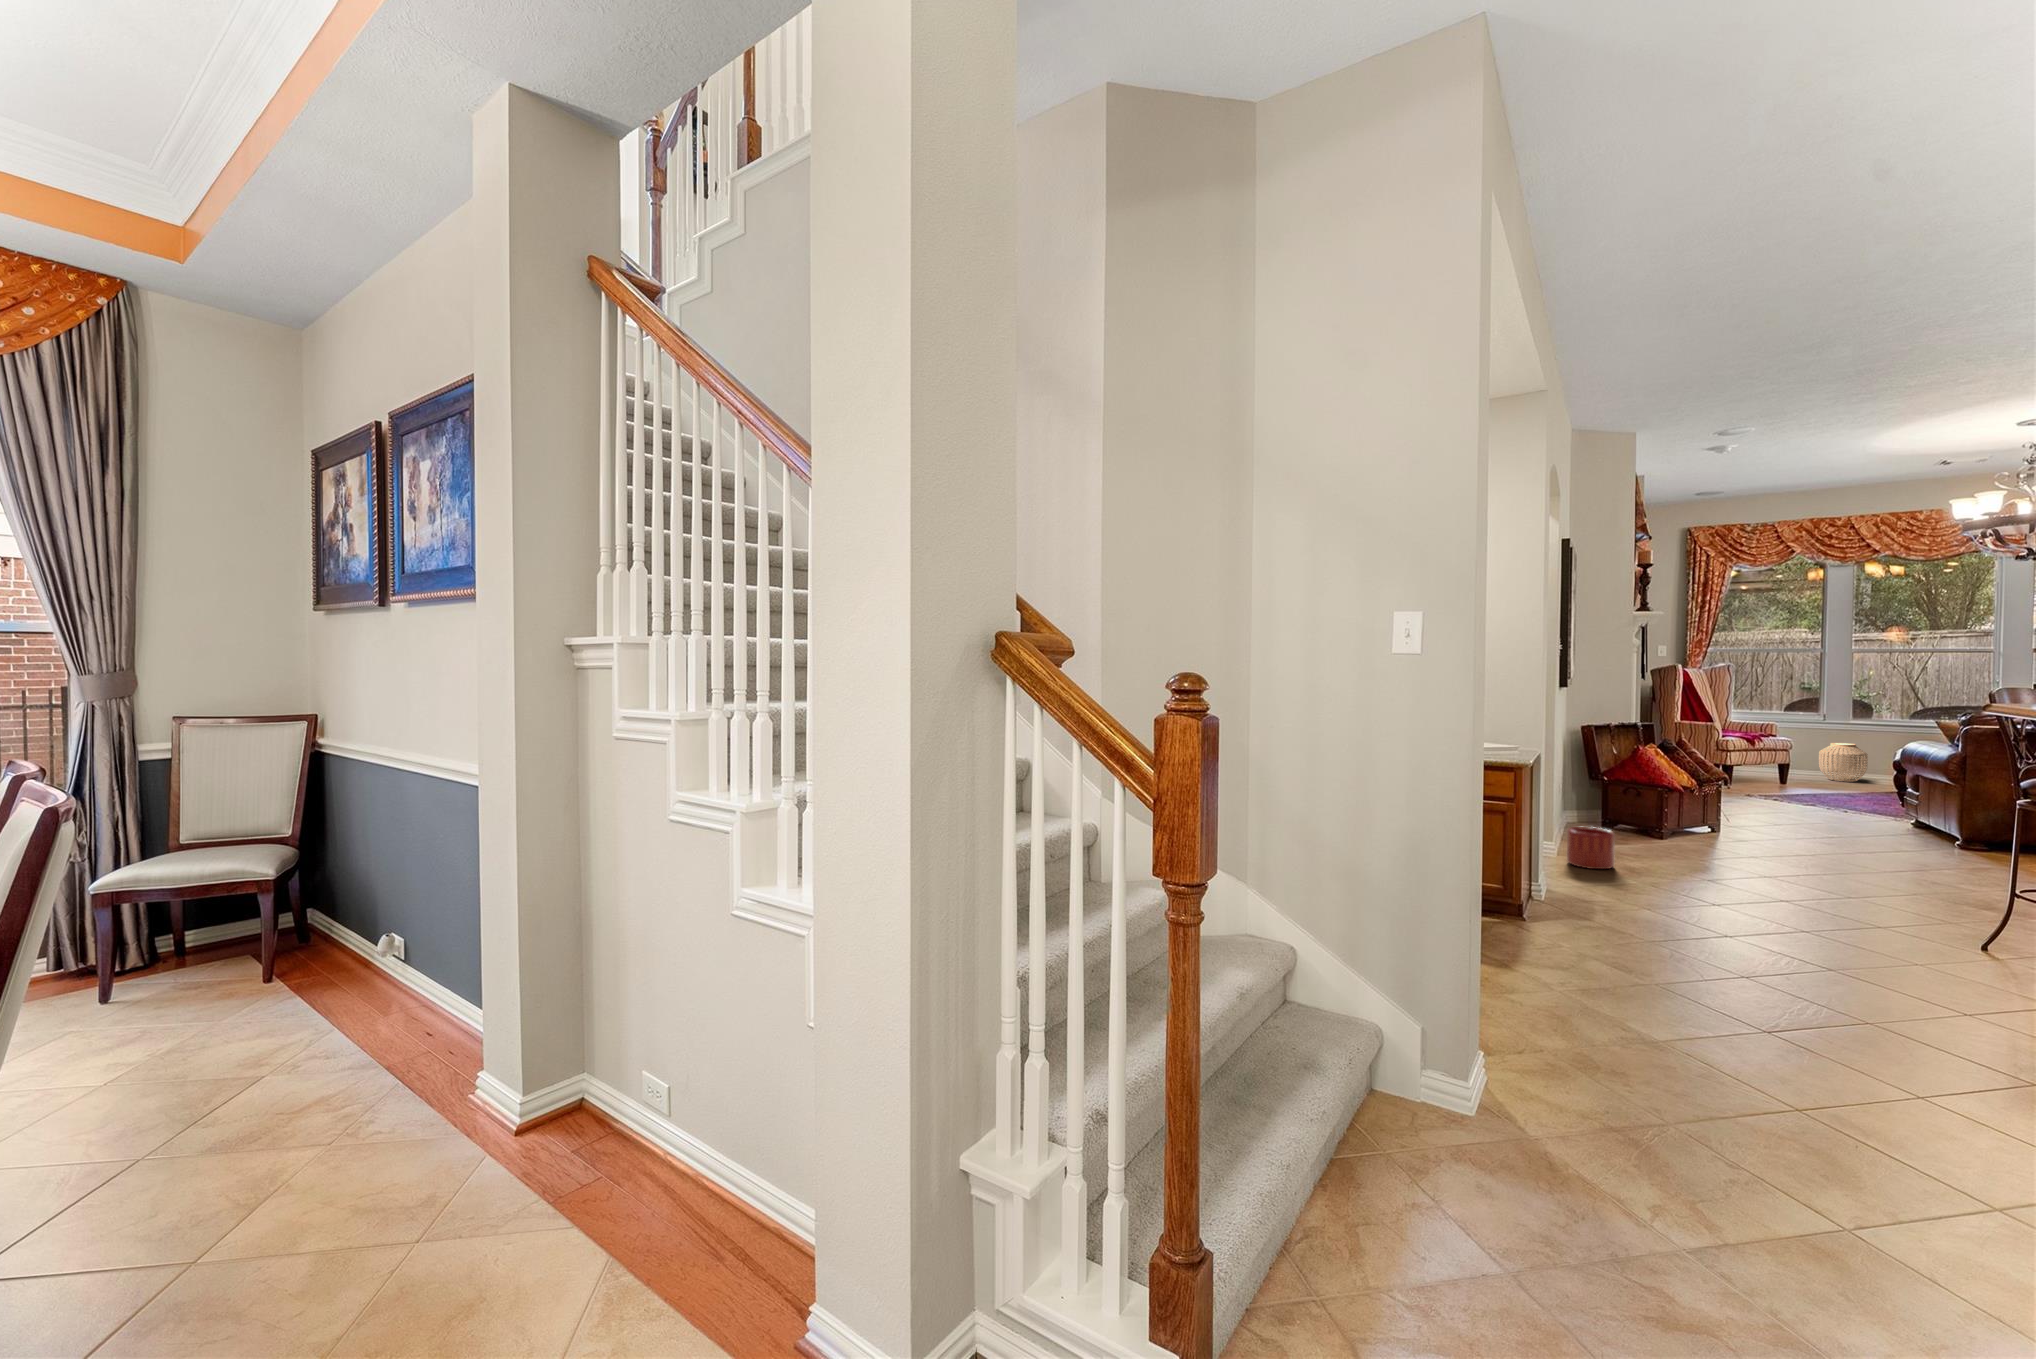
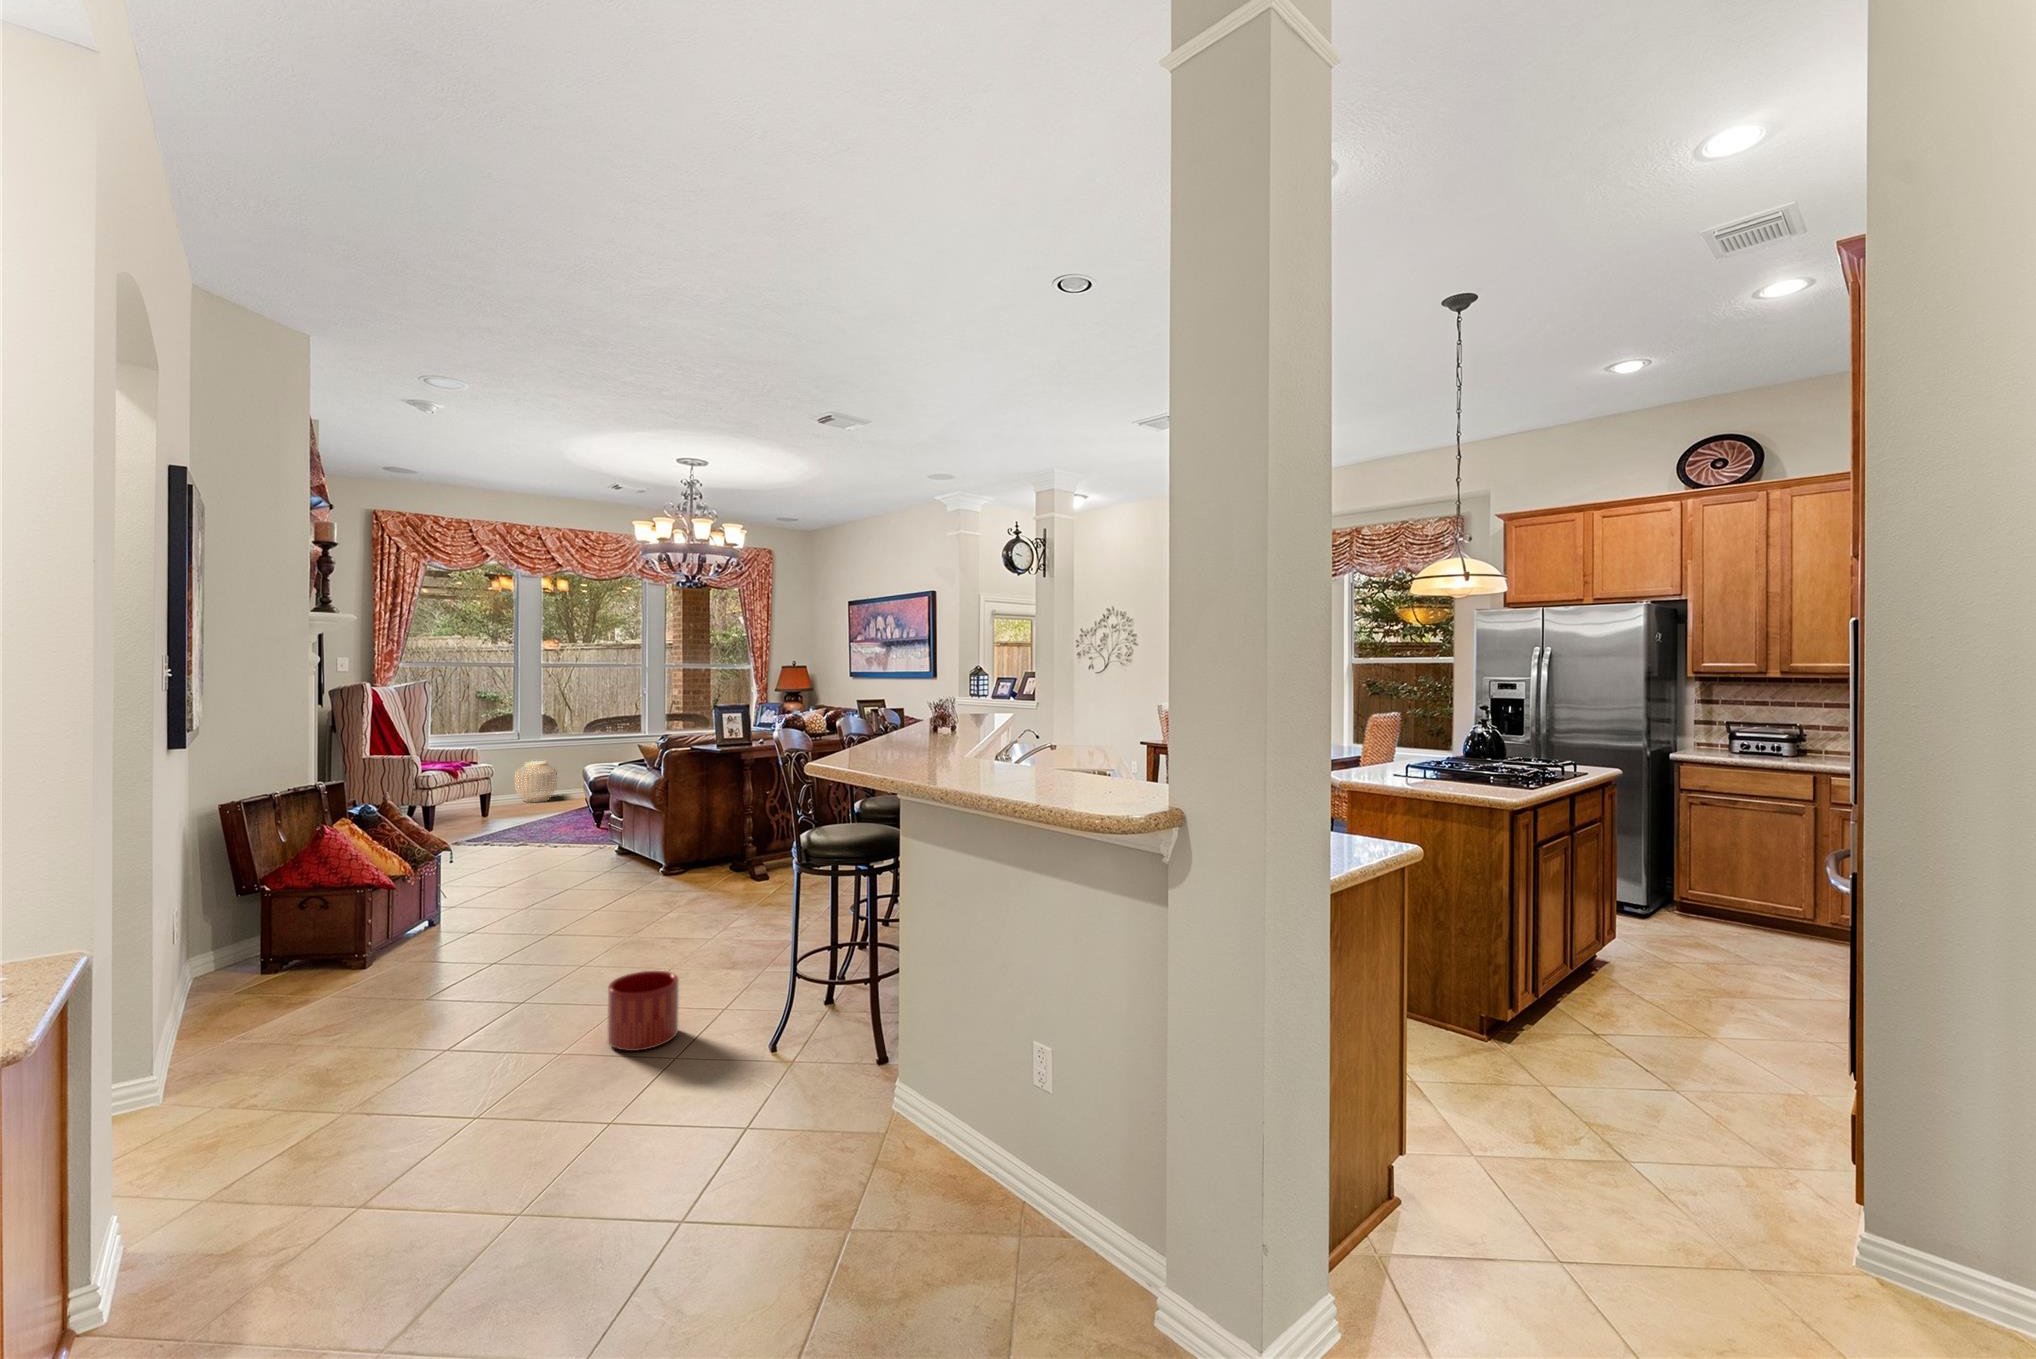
planter: present [1567,827,1615,869] -> present [608,971,679,1051]

